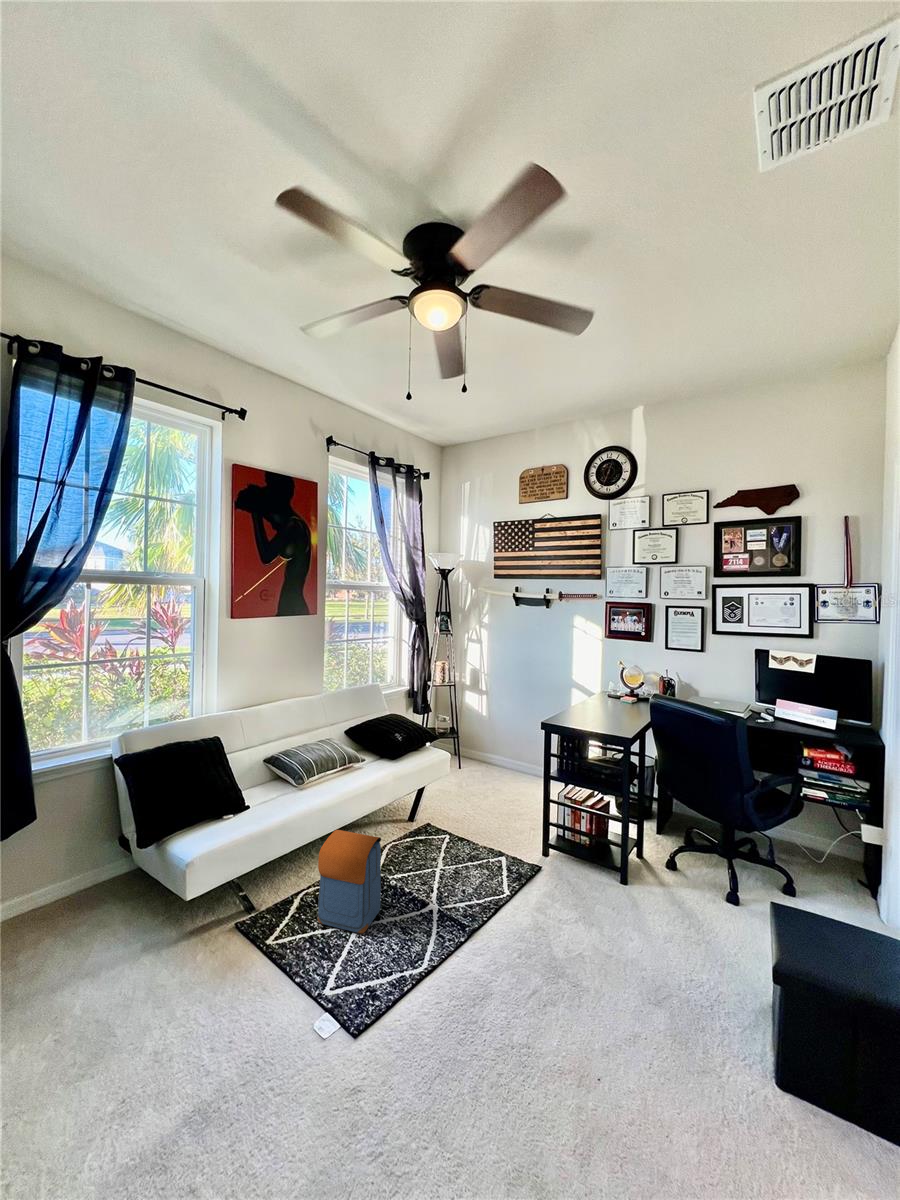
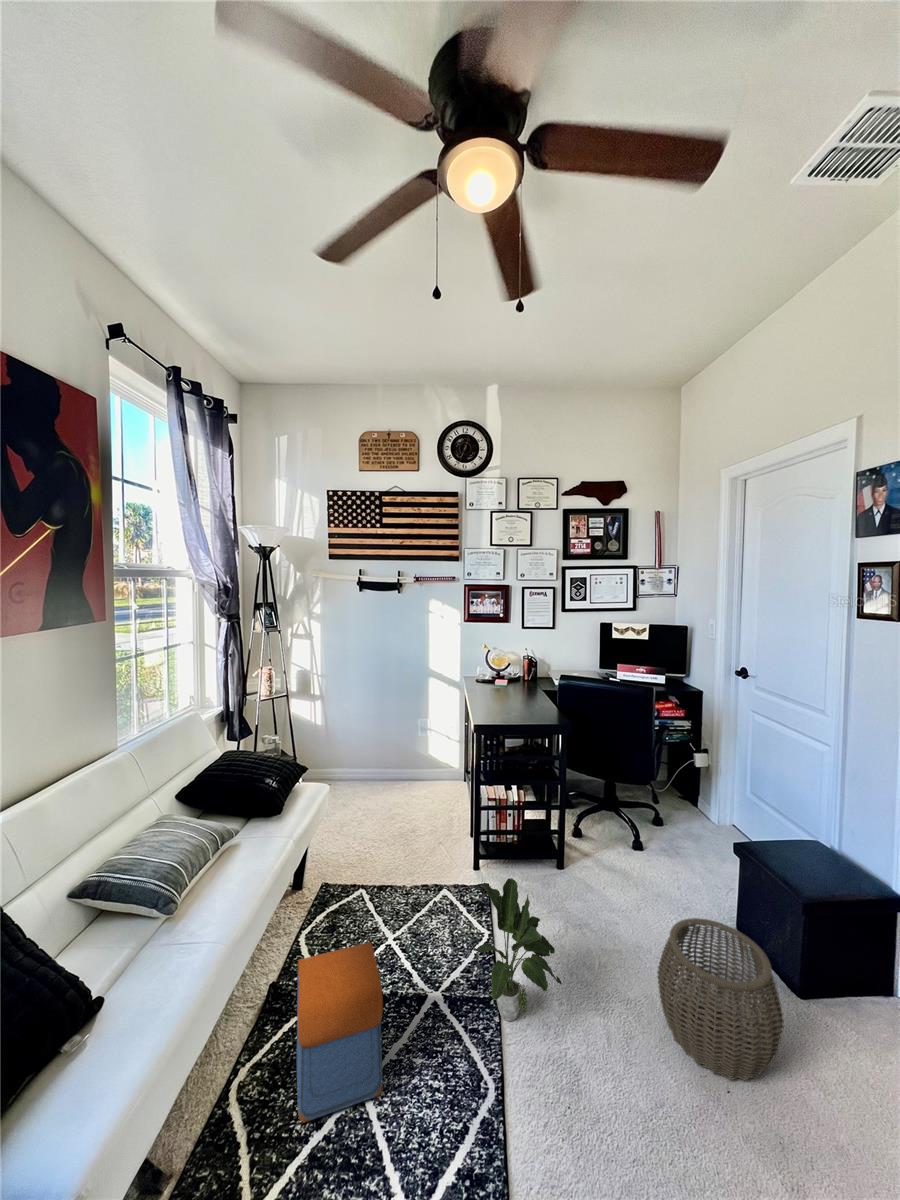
potted plant: none [438,832,520,947] -> present [473,878,562,1021]
woven basket: none [577,926,694,1089] -> present [657,918,784,1081]

